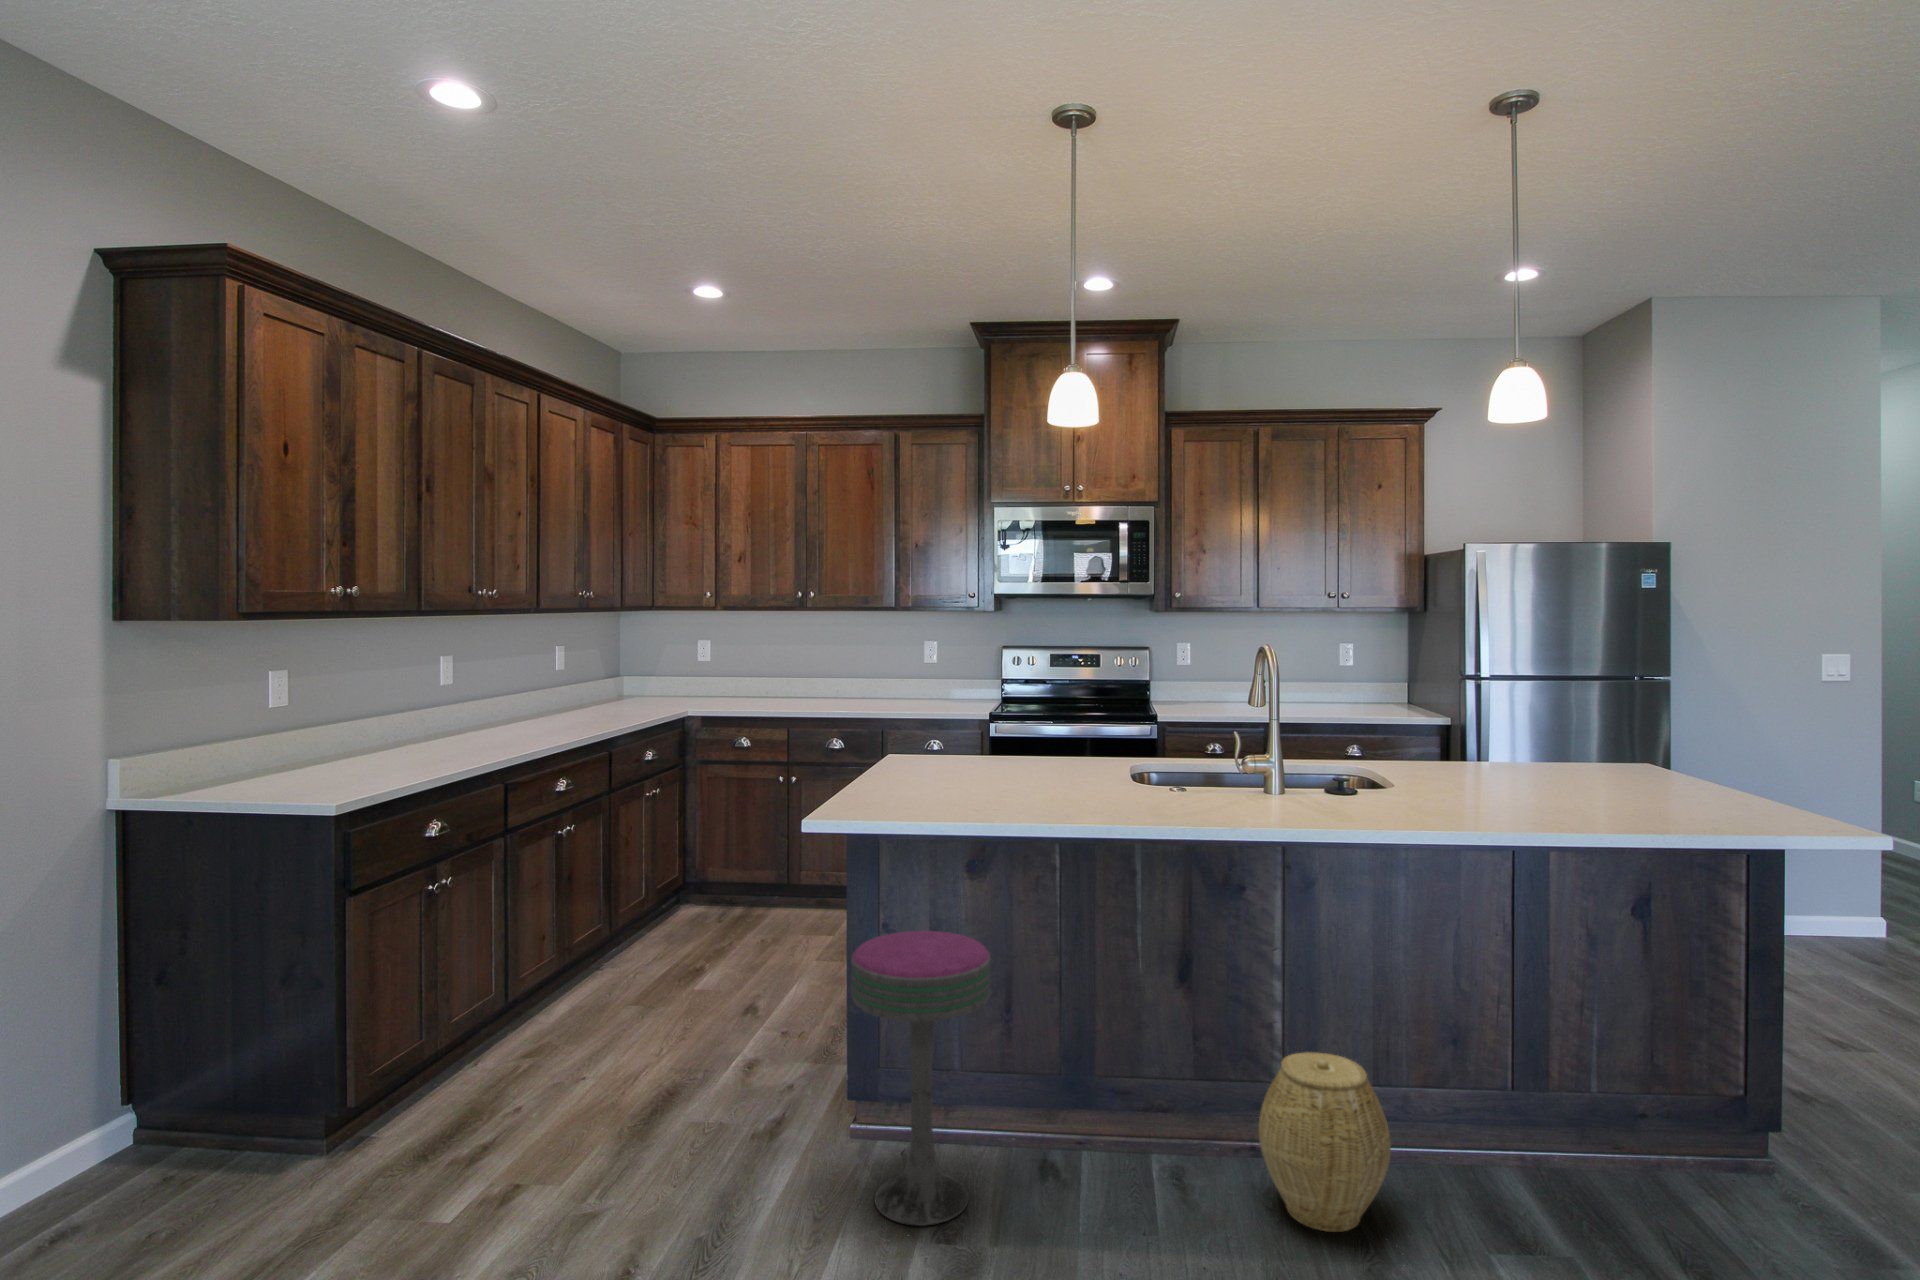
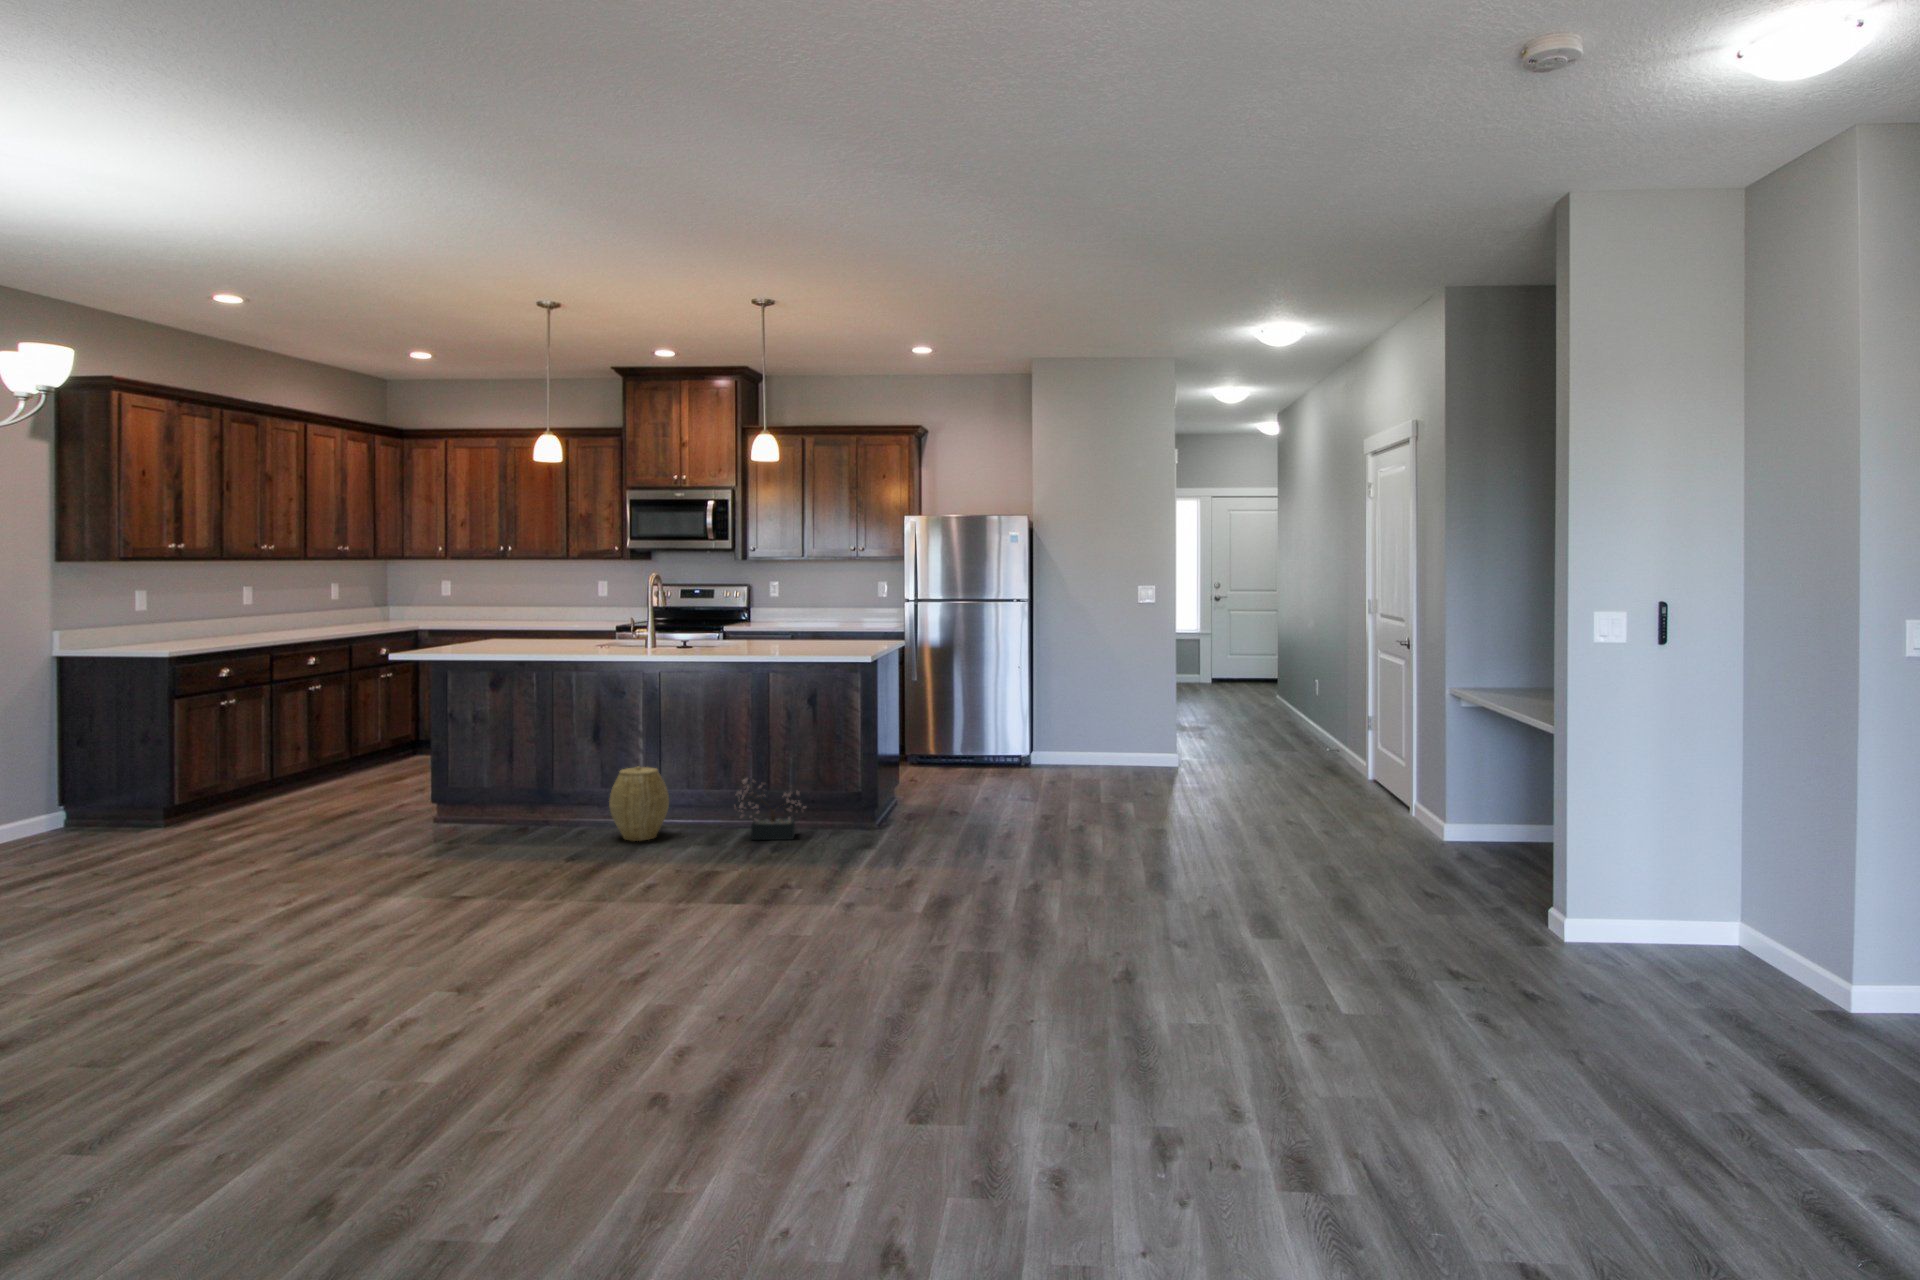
bar stool: present [851,931,991,1226] -> none [417,714,488,841]
decorative plant: none [1522,1077,1689,1232] -> present [734,778,806,840]

